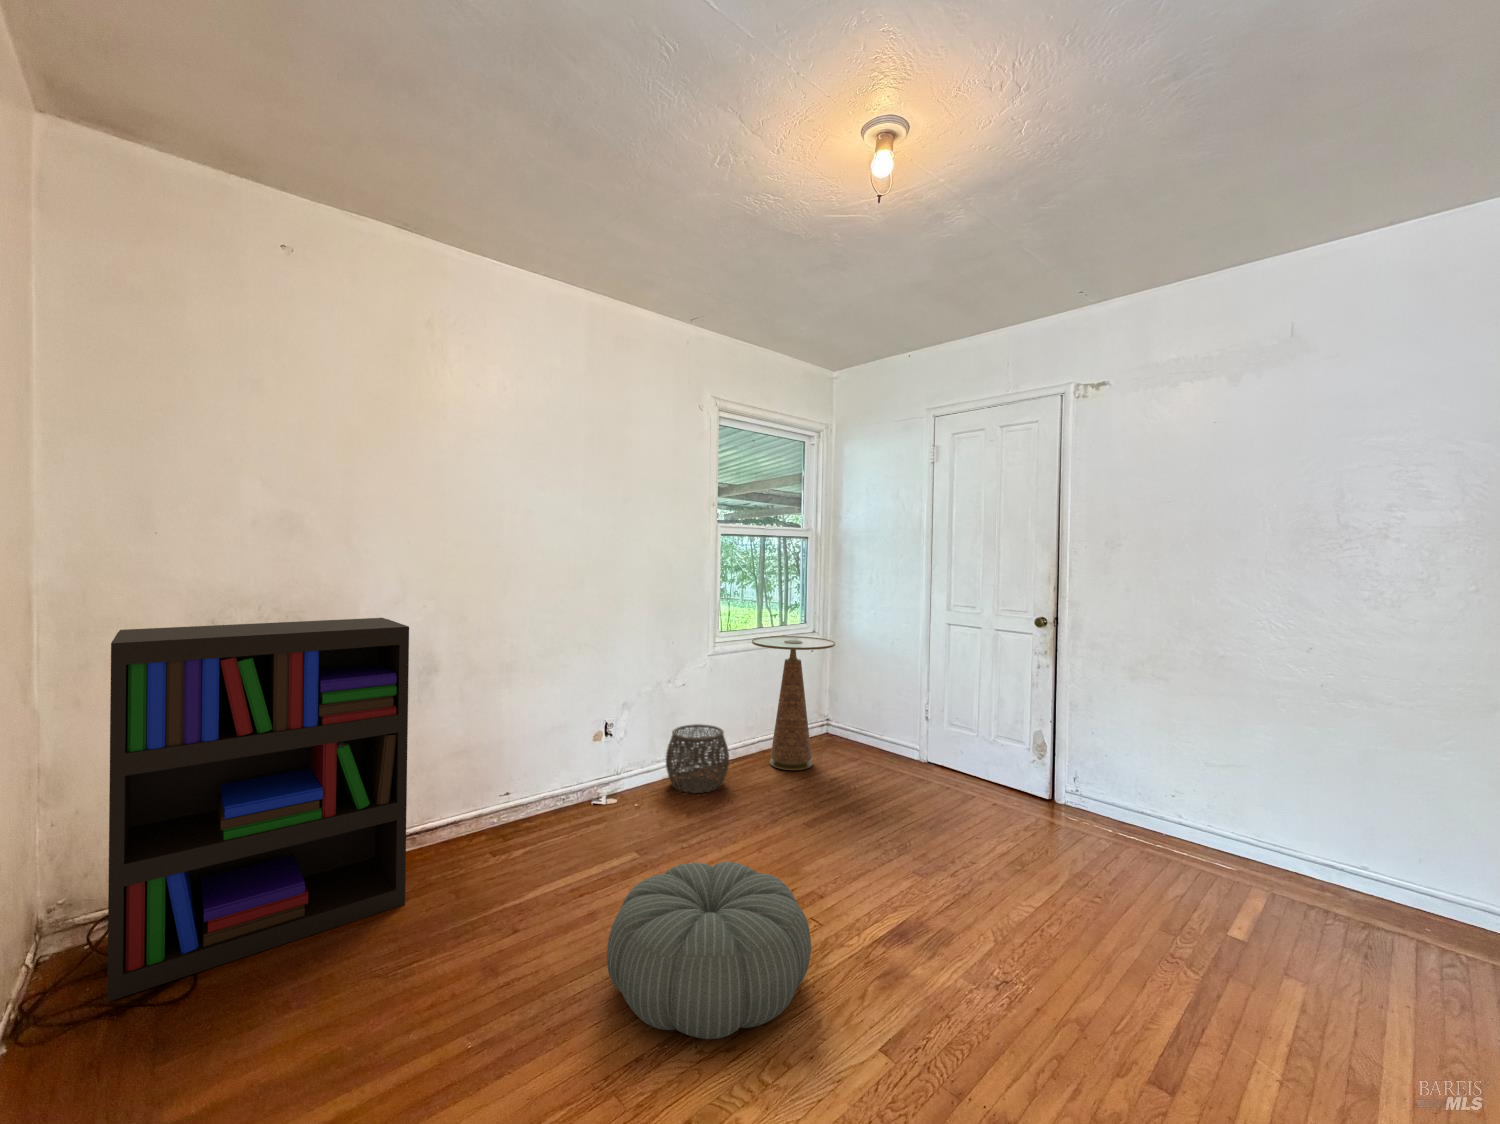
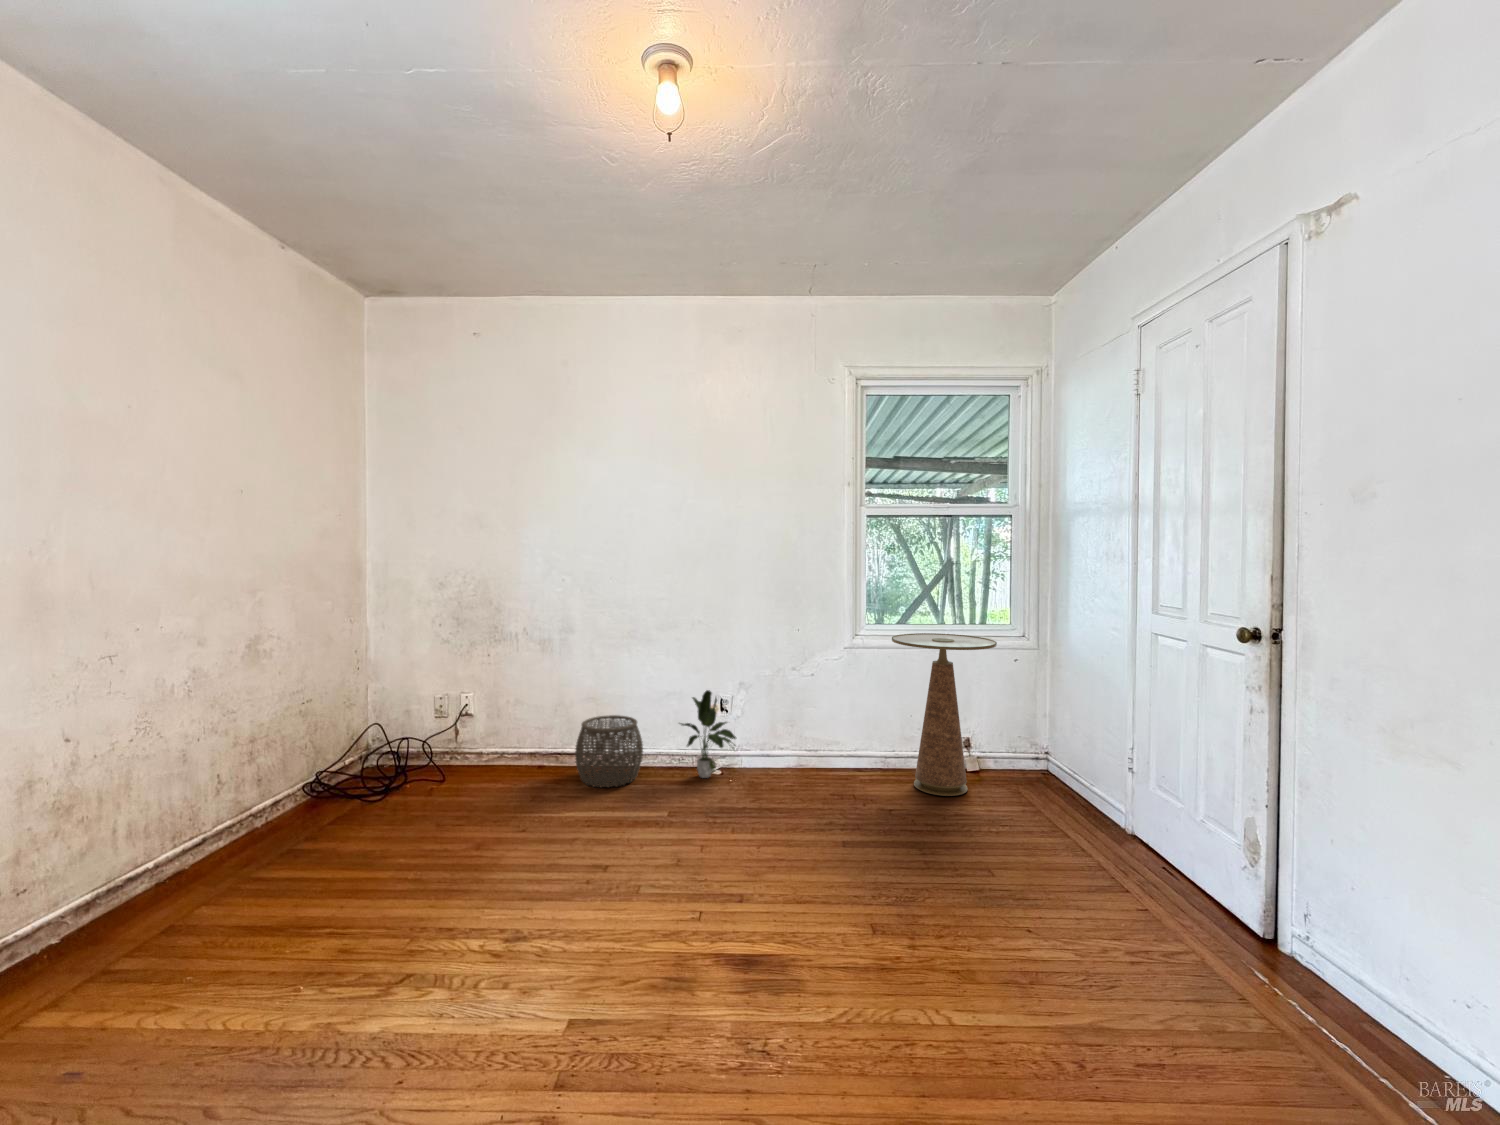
bookshelf: present [107,618,409,1002] -> none [350,583,530,794]
potted plant: none [582,717,642,811] -> present [680,690,736,778]
woven basket: present [666,724,729,793] -> present [575,715,643,787]
pouf: present [607,862,811,1039] -> none [459,812,650,952]

